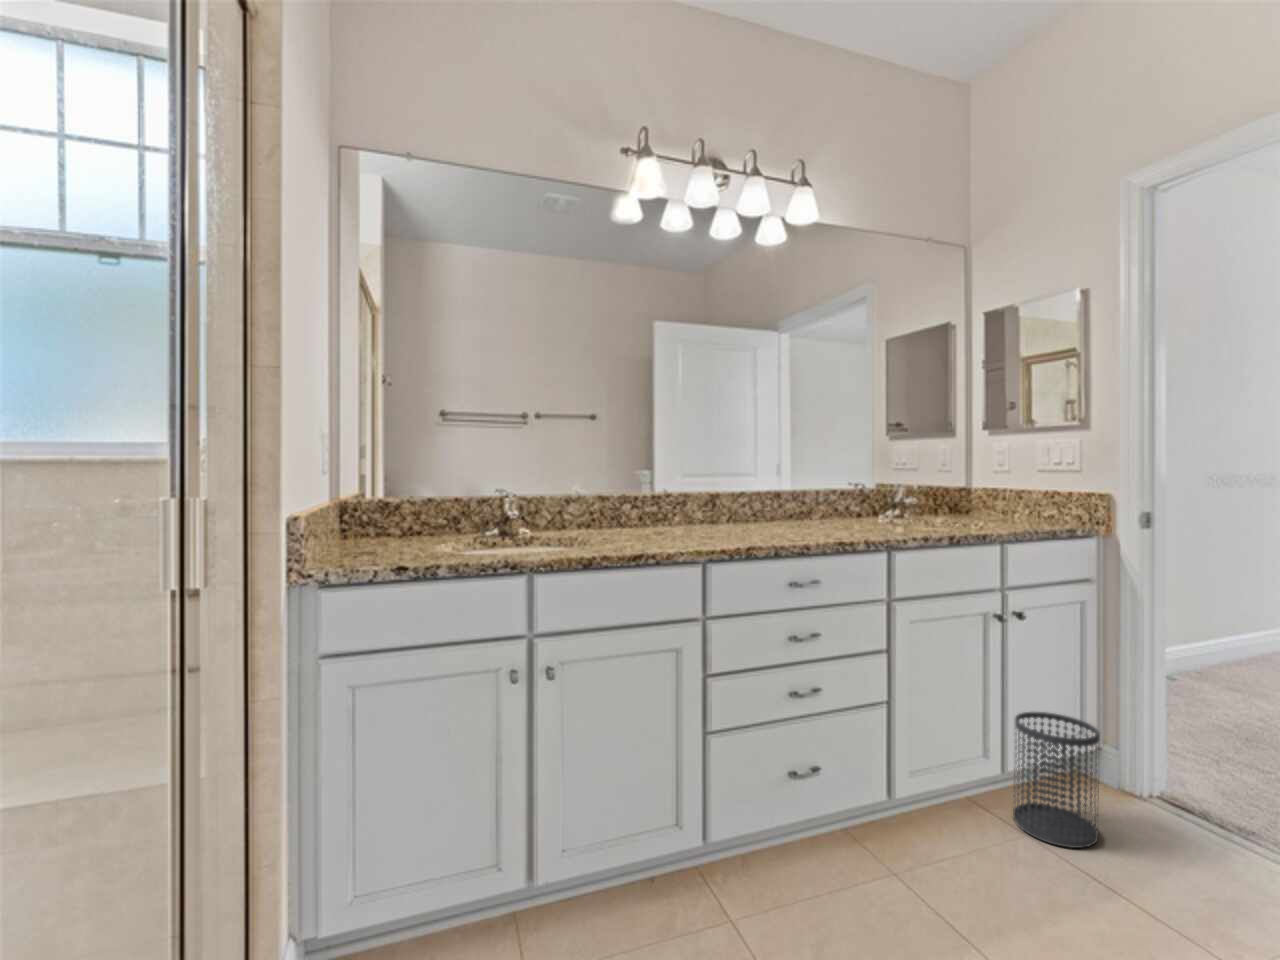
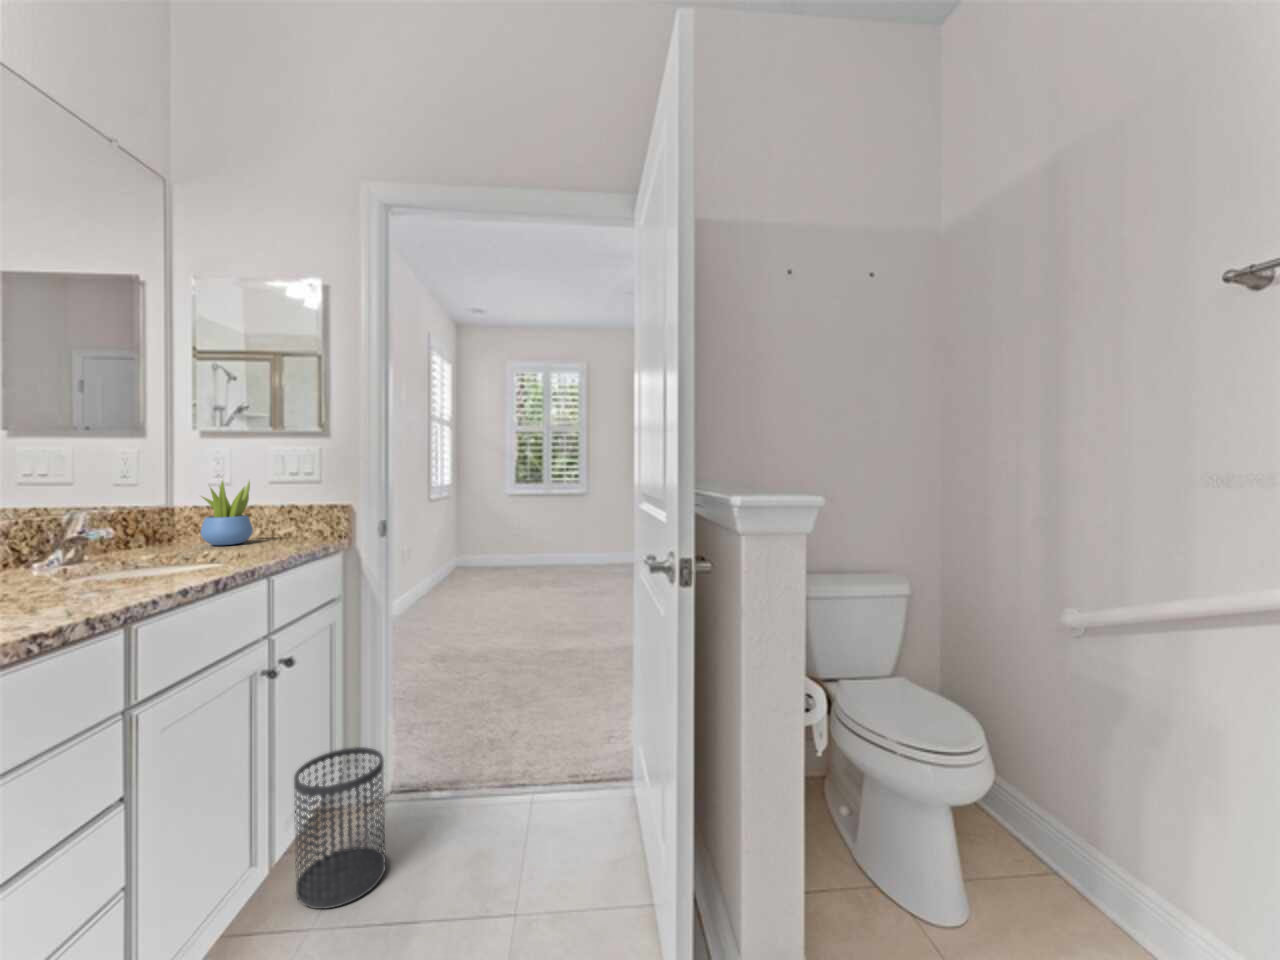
succulent plant: none [981,465,1021,520] -> present [200,480,253,545]

